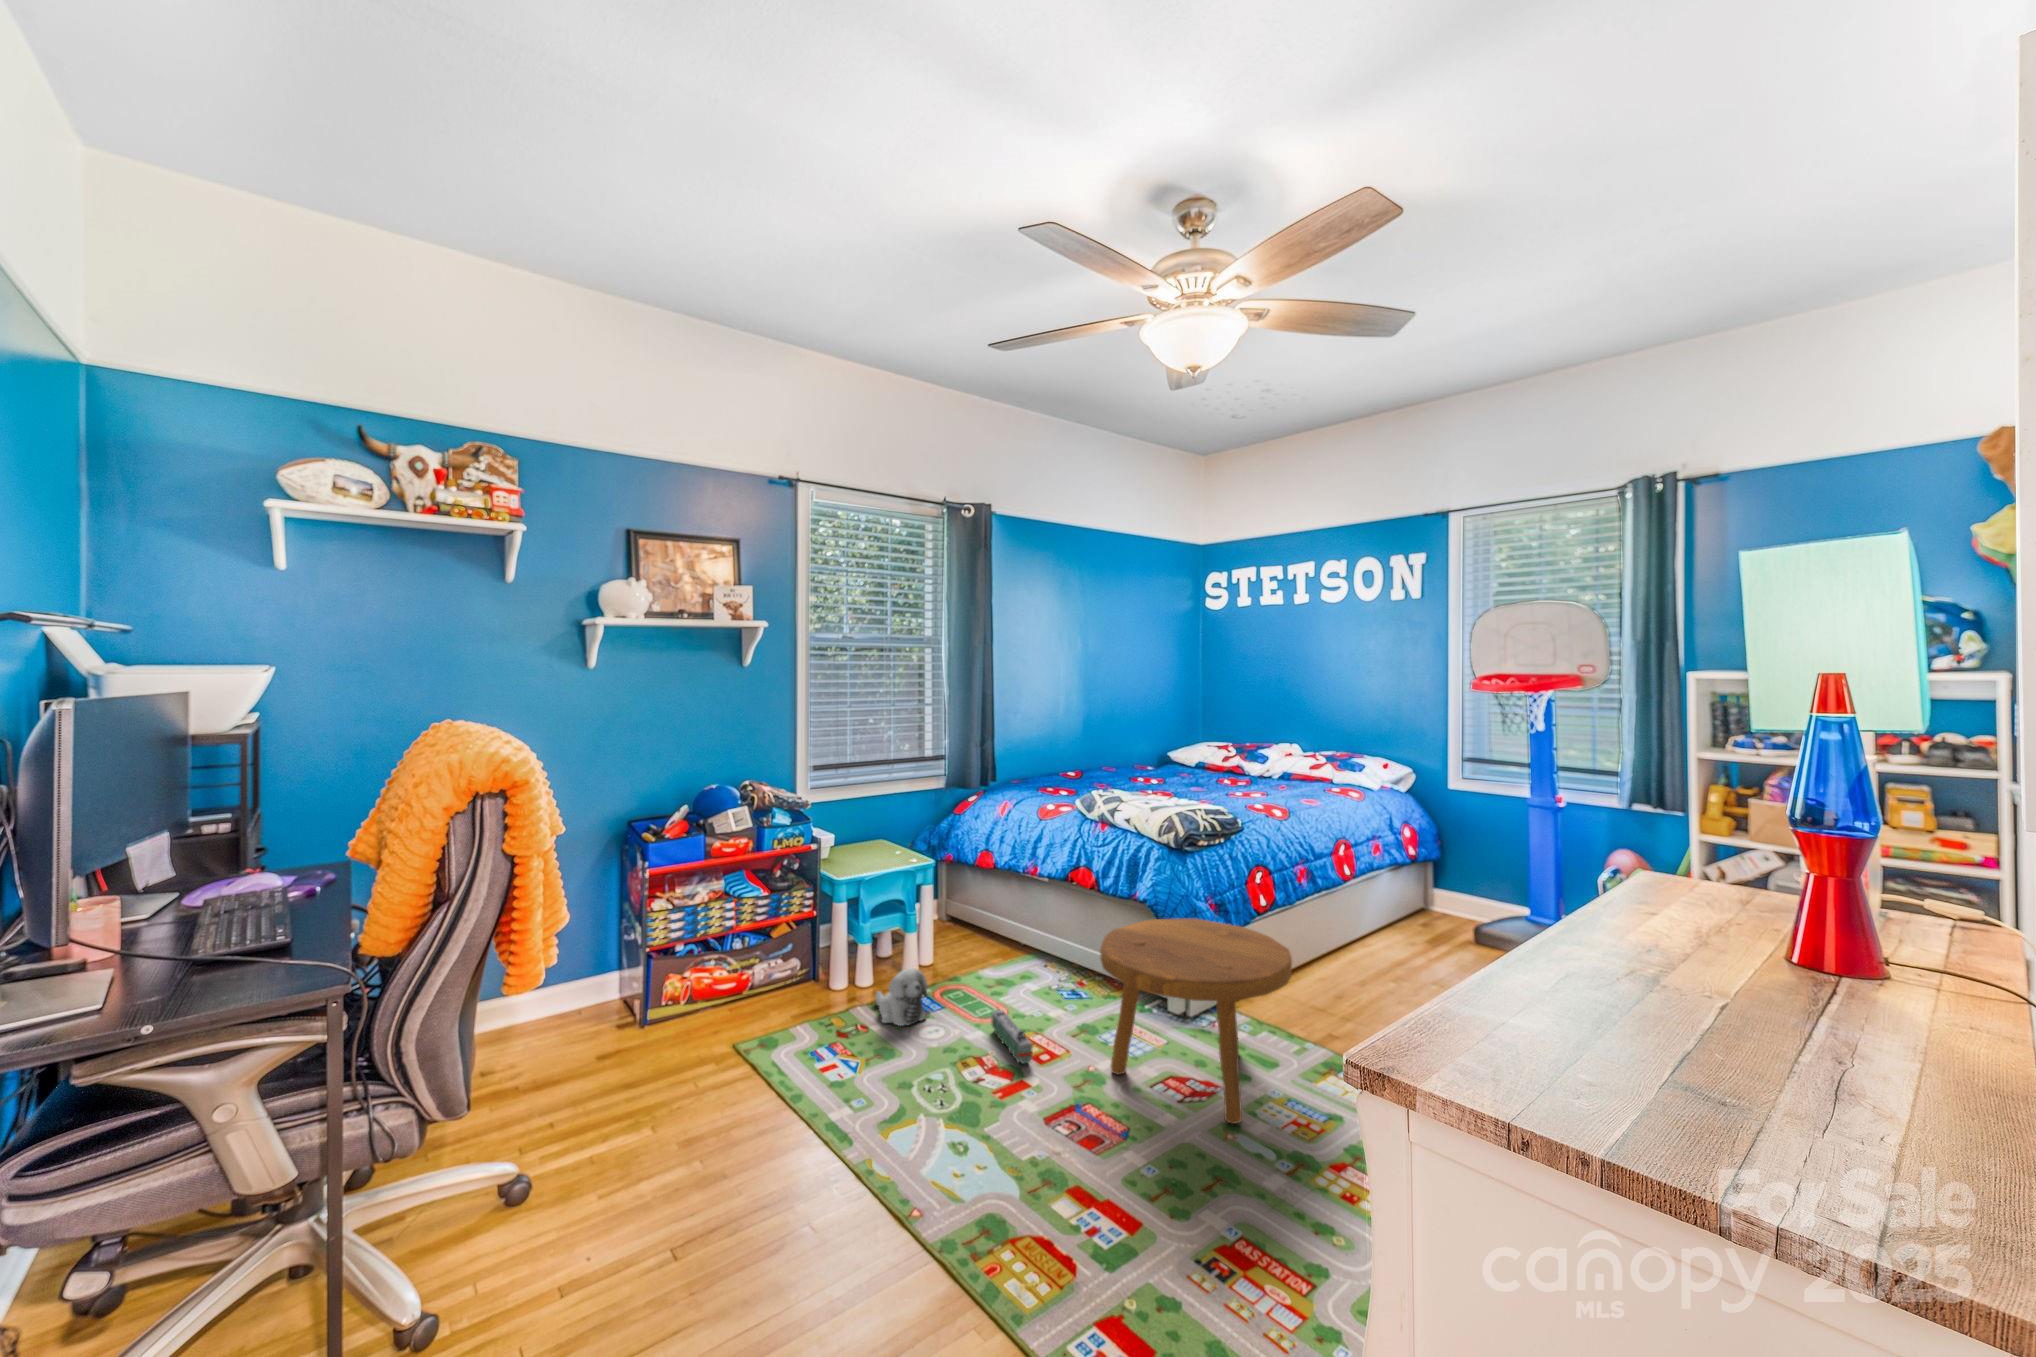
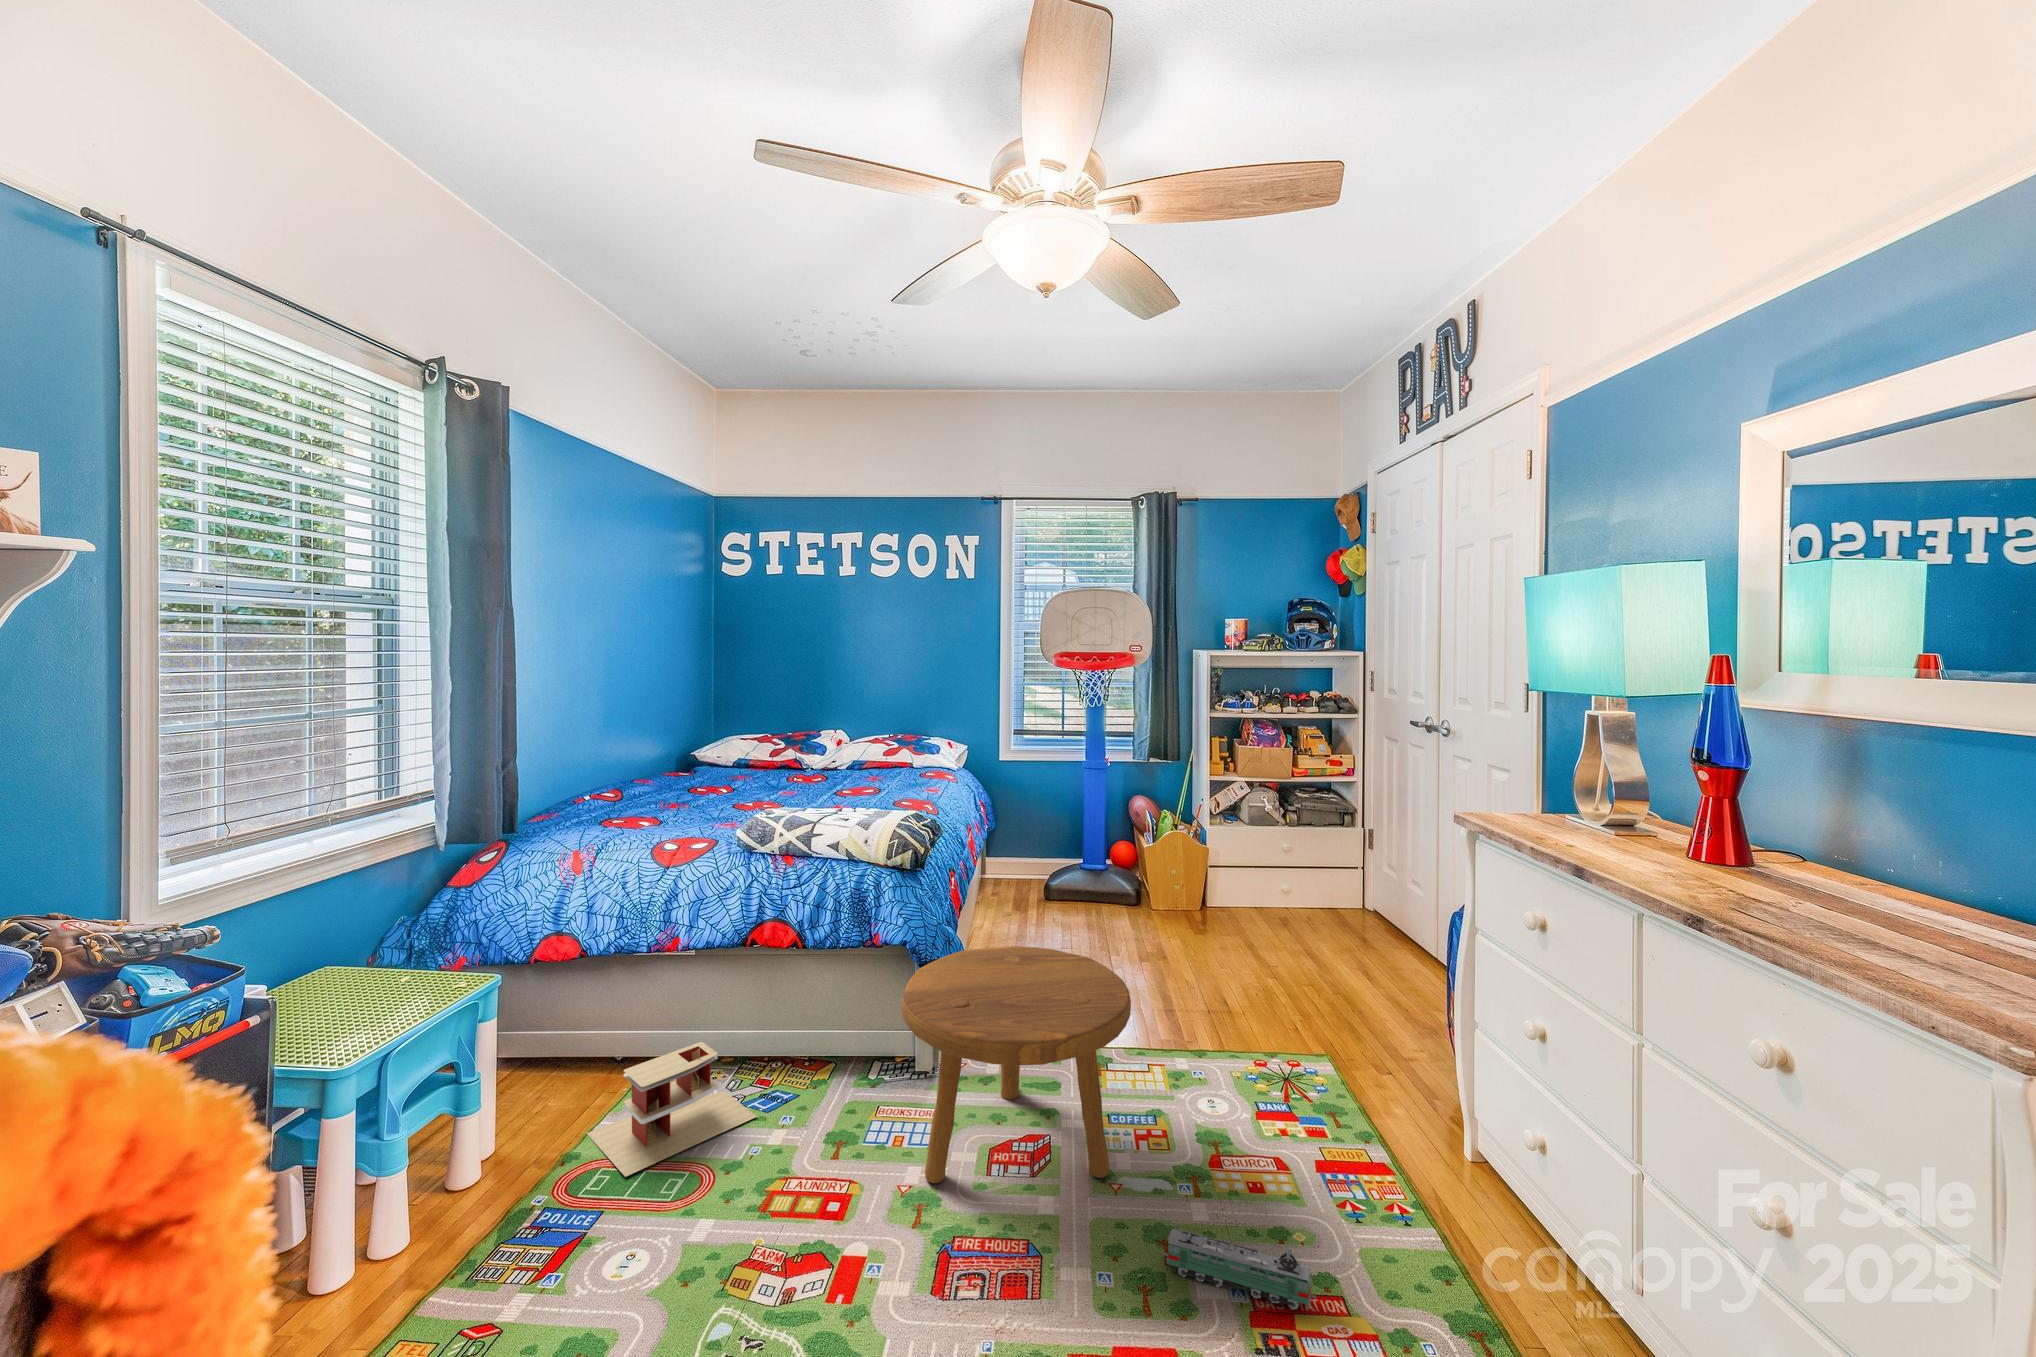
toy house: none [966,941,1056,1000] -> present [587,1042,757,1177]
plush toy: present [875,968,928,1026] -> none [456,1165,591,1291]
toy train: present [991,1010,1033,1064] -> present [1163,1229,1316,1309]

